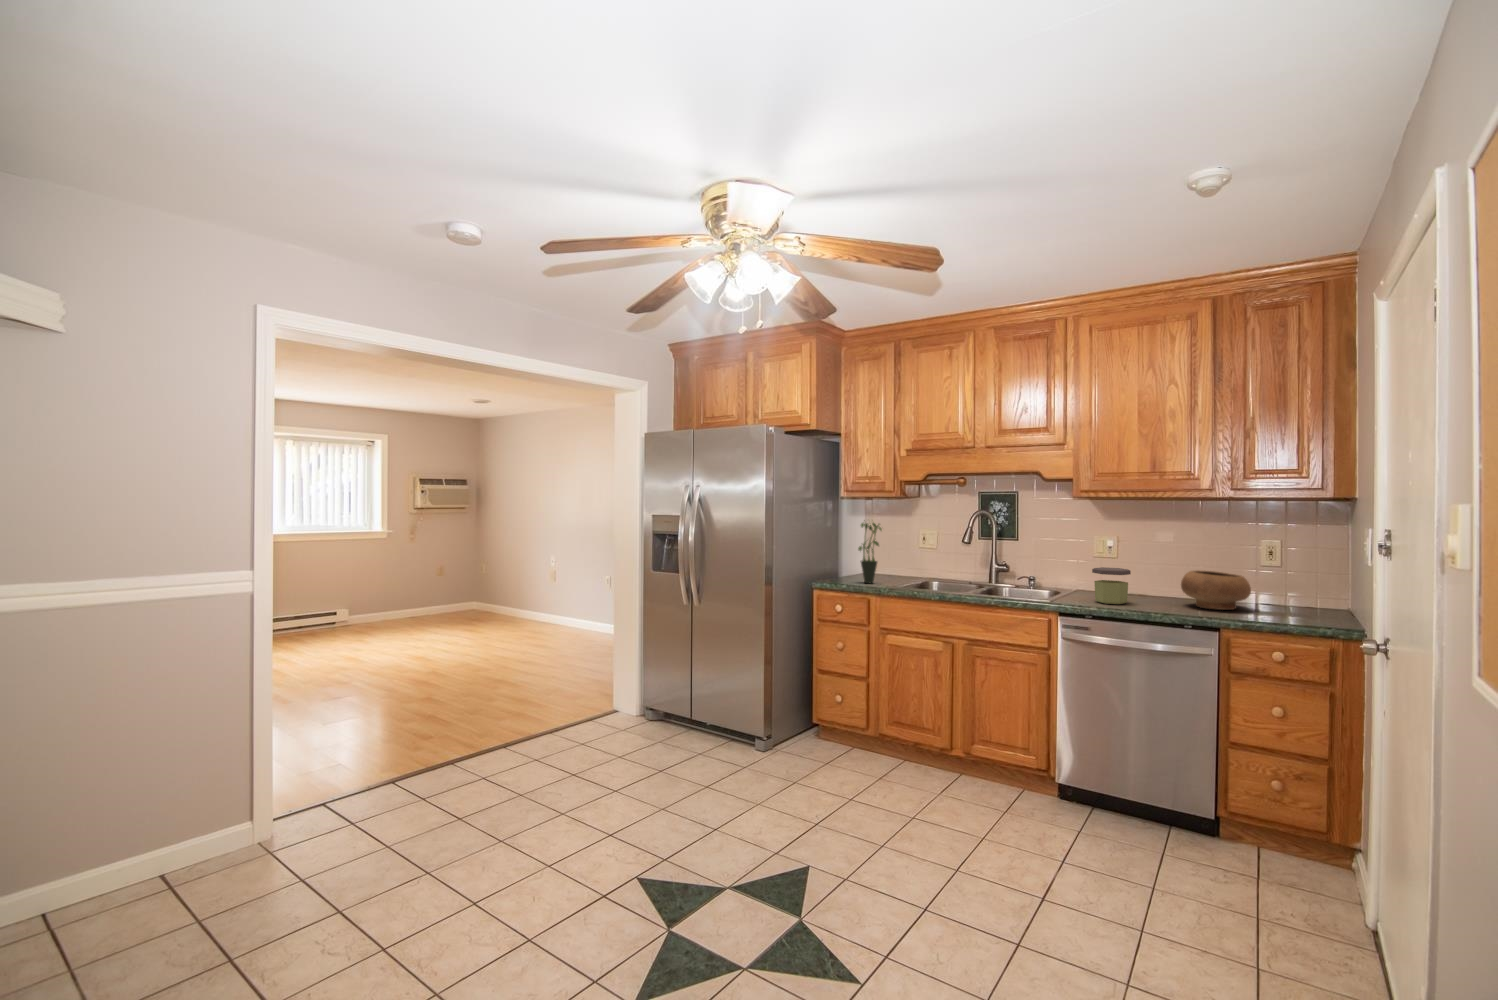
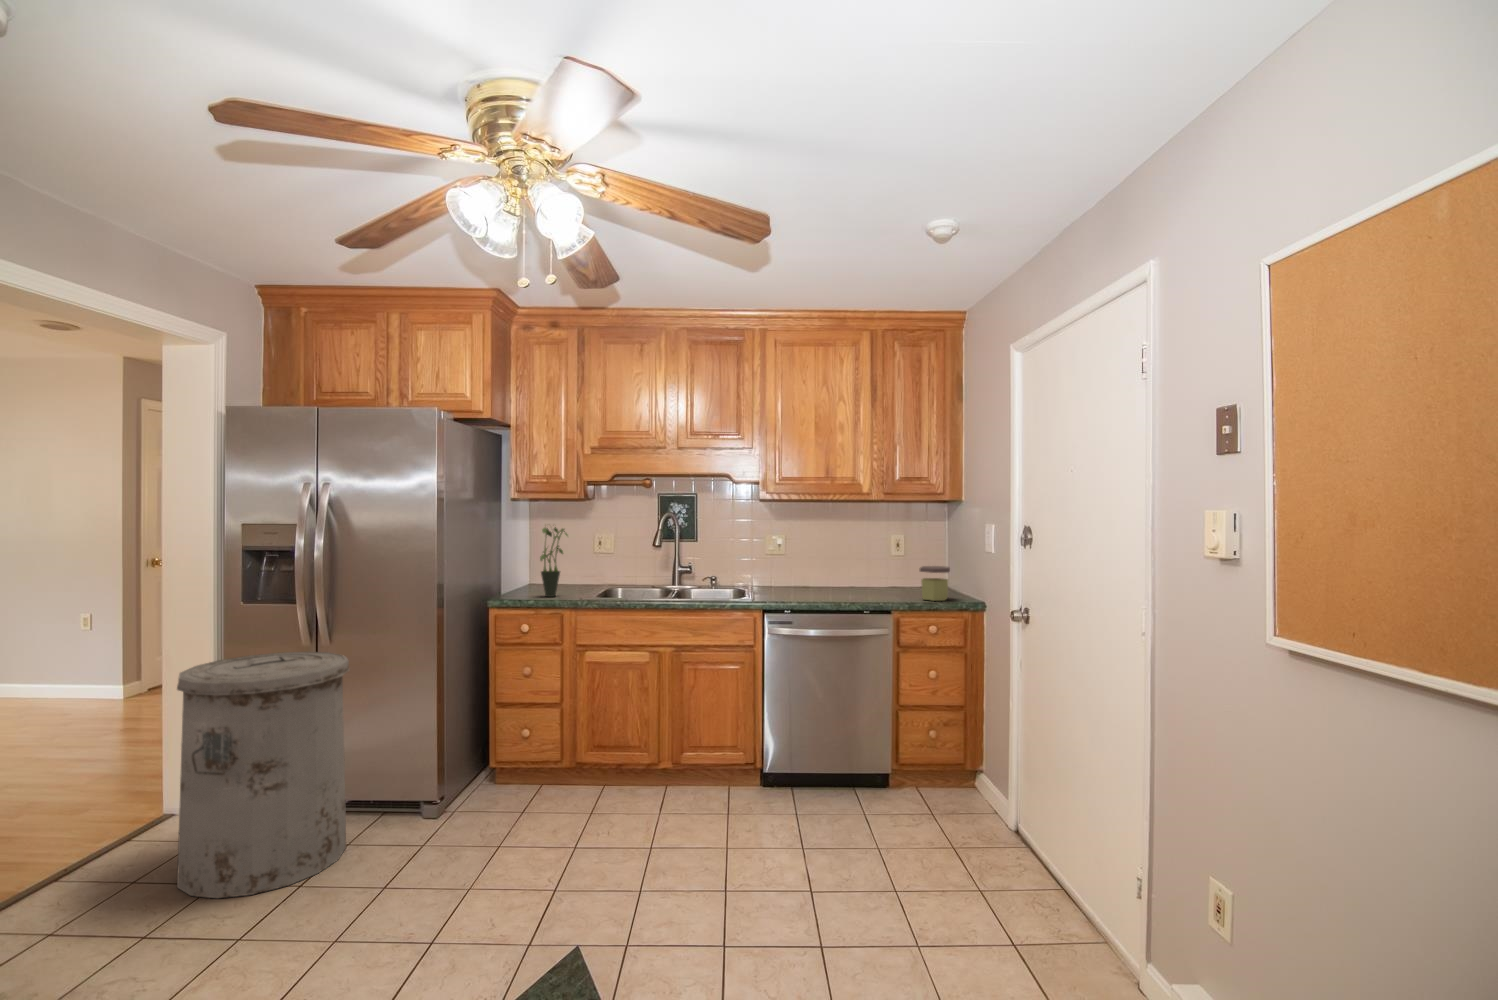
jar: present [1092,567,1131,604] -> present [920,566,950,601]
bowl: present [1181,570,1251,610] -> none [848,562,899,594]
trash can: none [597,607,703,773] -> present [177,652,350,898]

